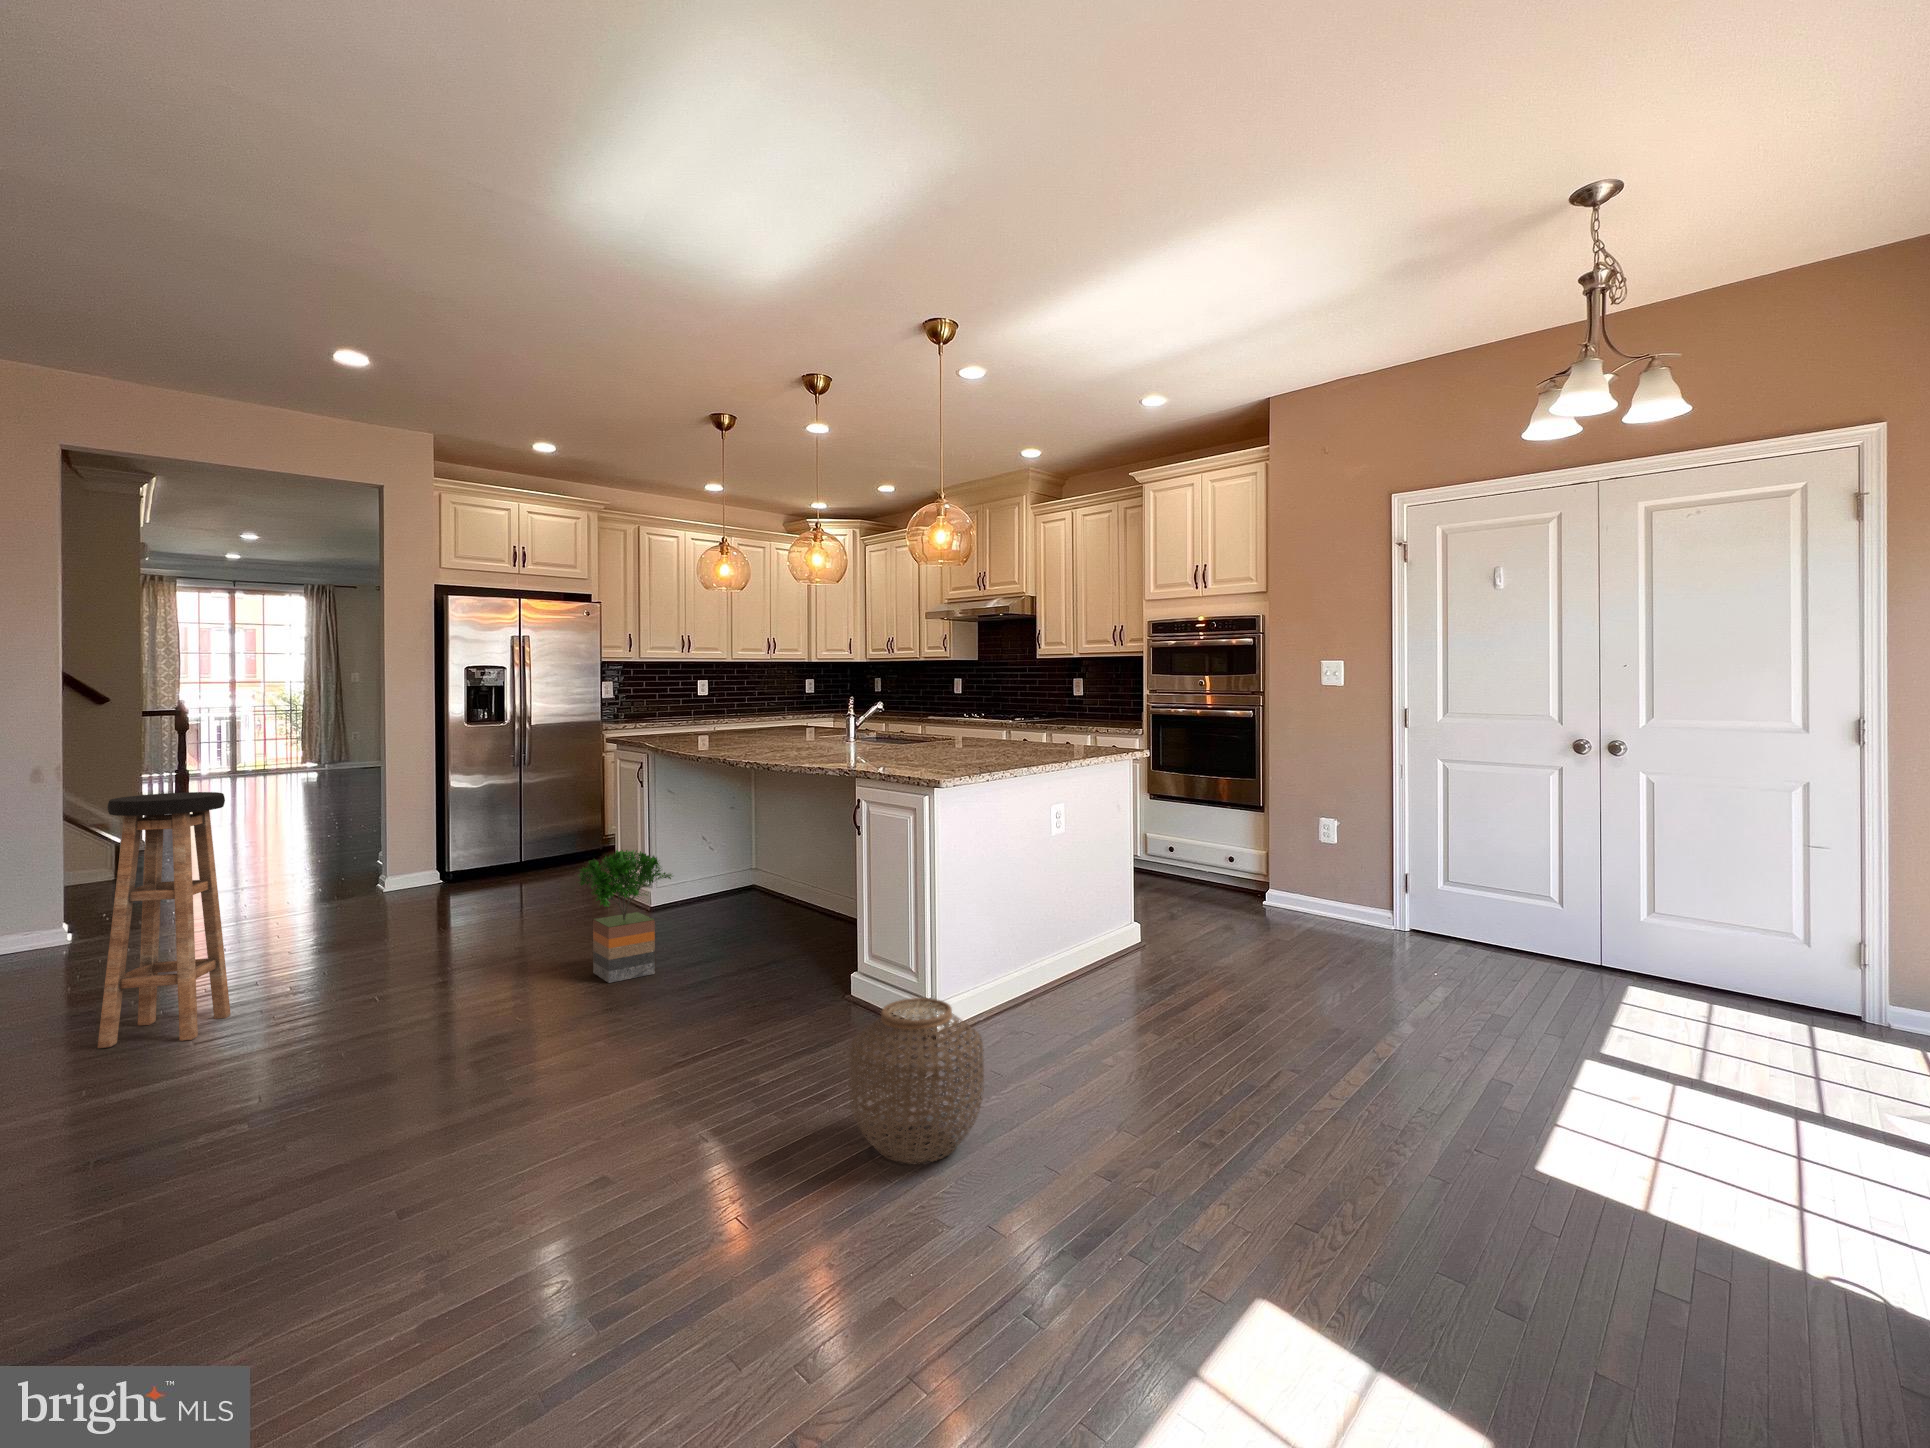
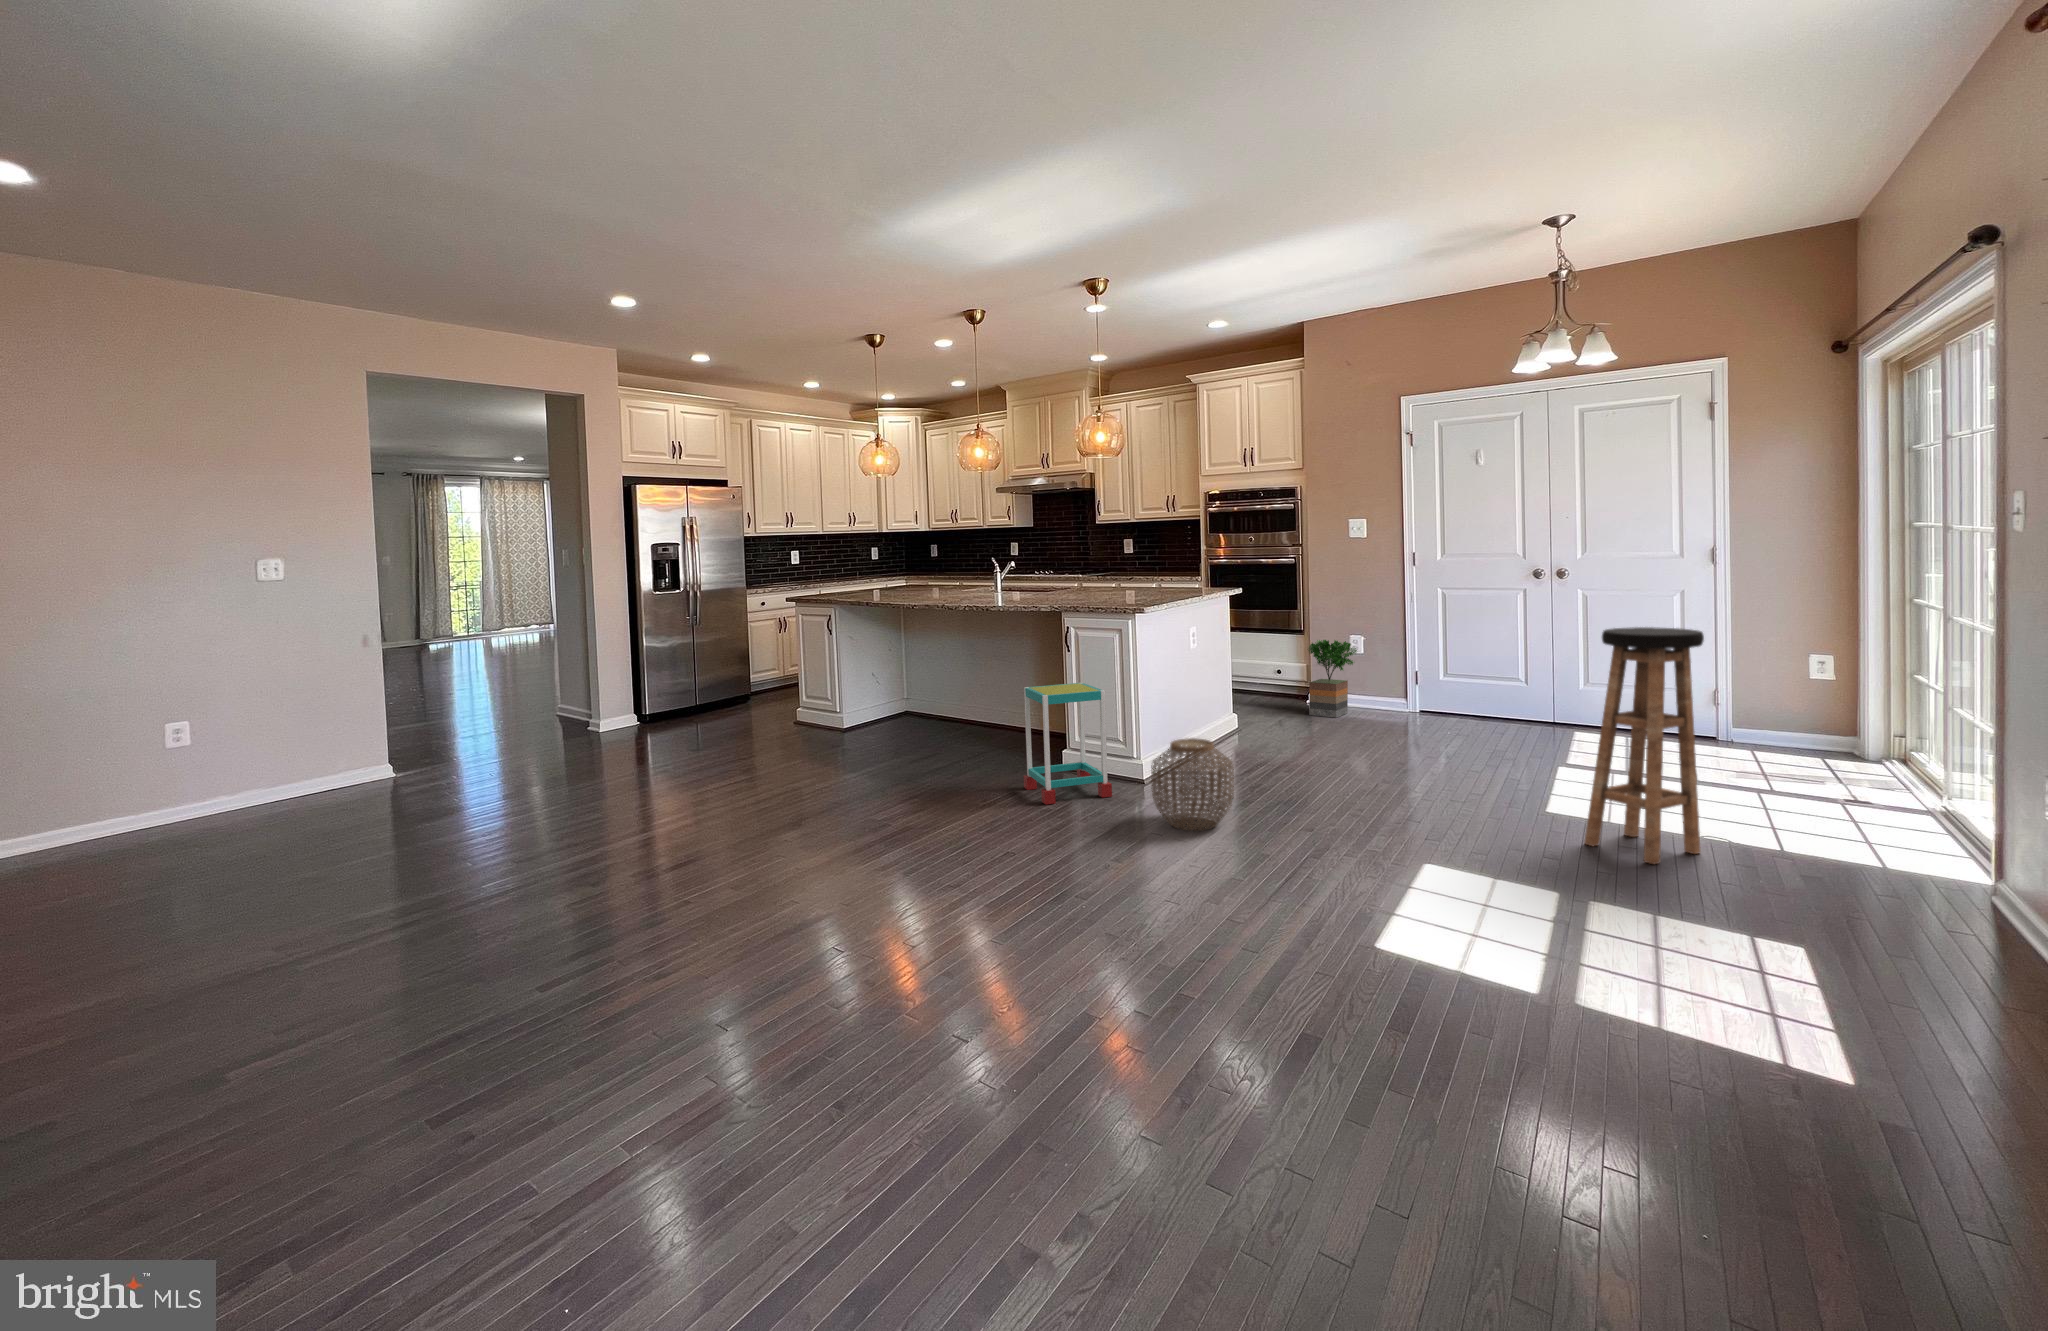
bar stool: present [97,792,231,1048] -> present [1584,627,1704,864]
potted tree: present [579,850,672,983] -> present [1308,640,1357,718]
side table: none [742,884,855,1078] -> present [1024,683,1112,804]

